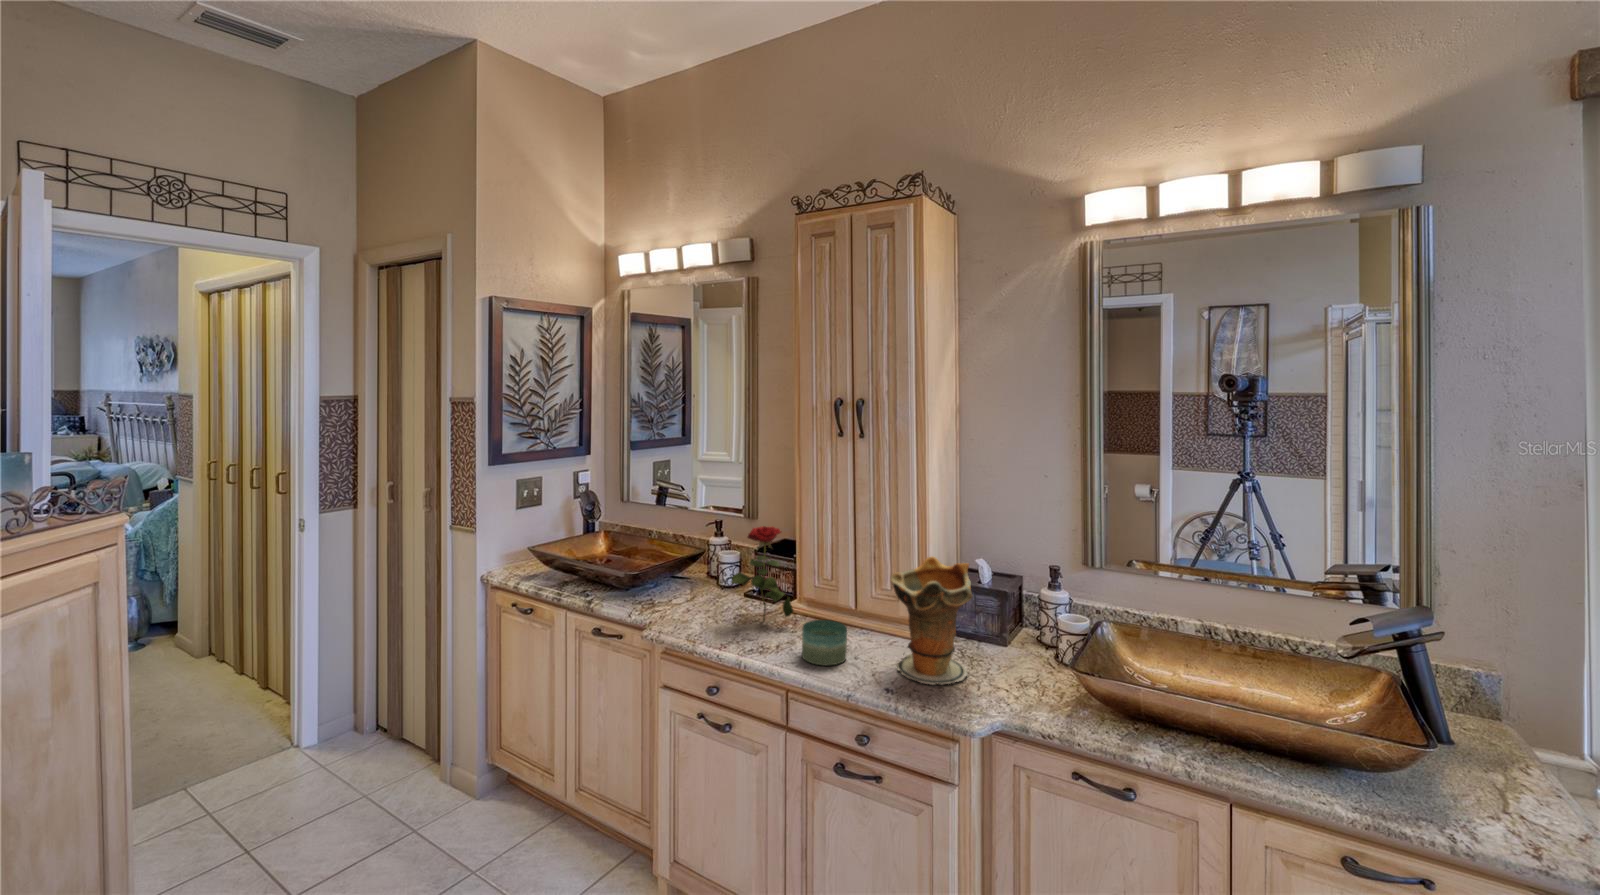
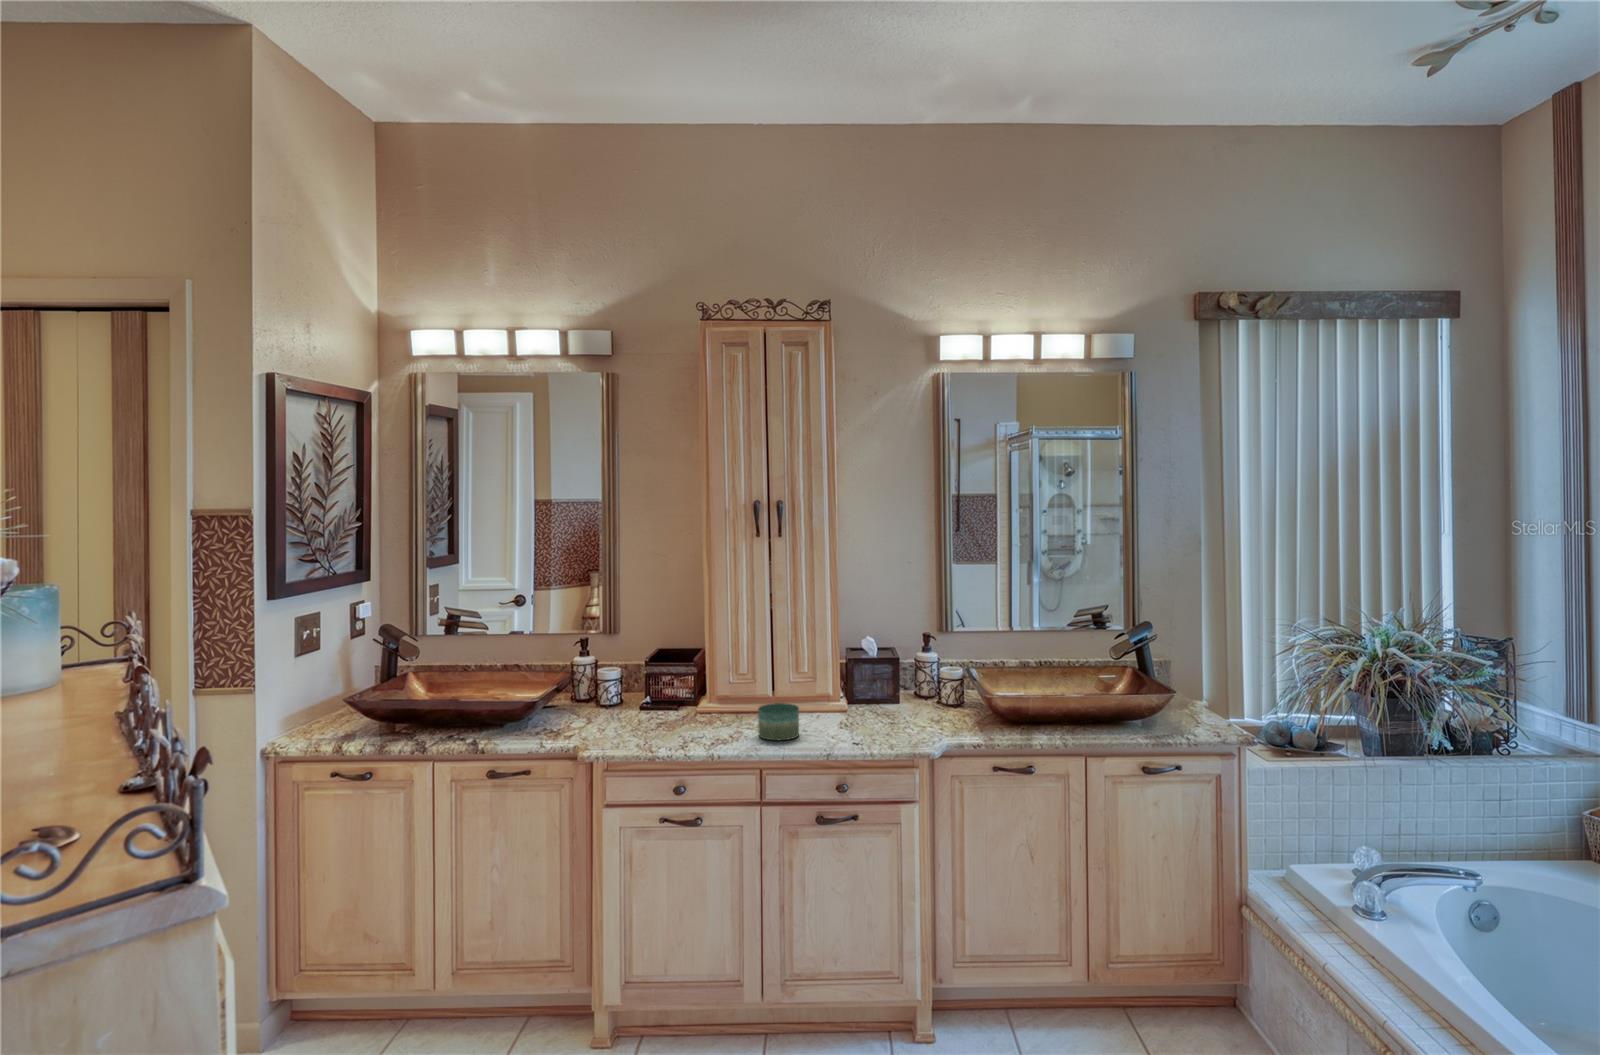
flower: present [731,526,793,620] -> none [669,628,721,724]
decorative vase: present [890,557,973,685] -> none [833,633,902,734]

